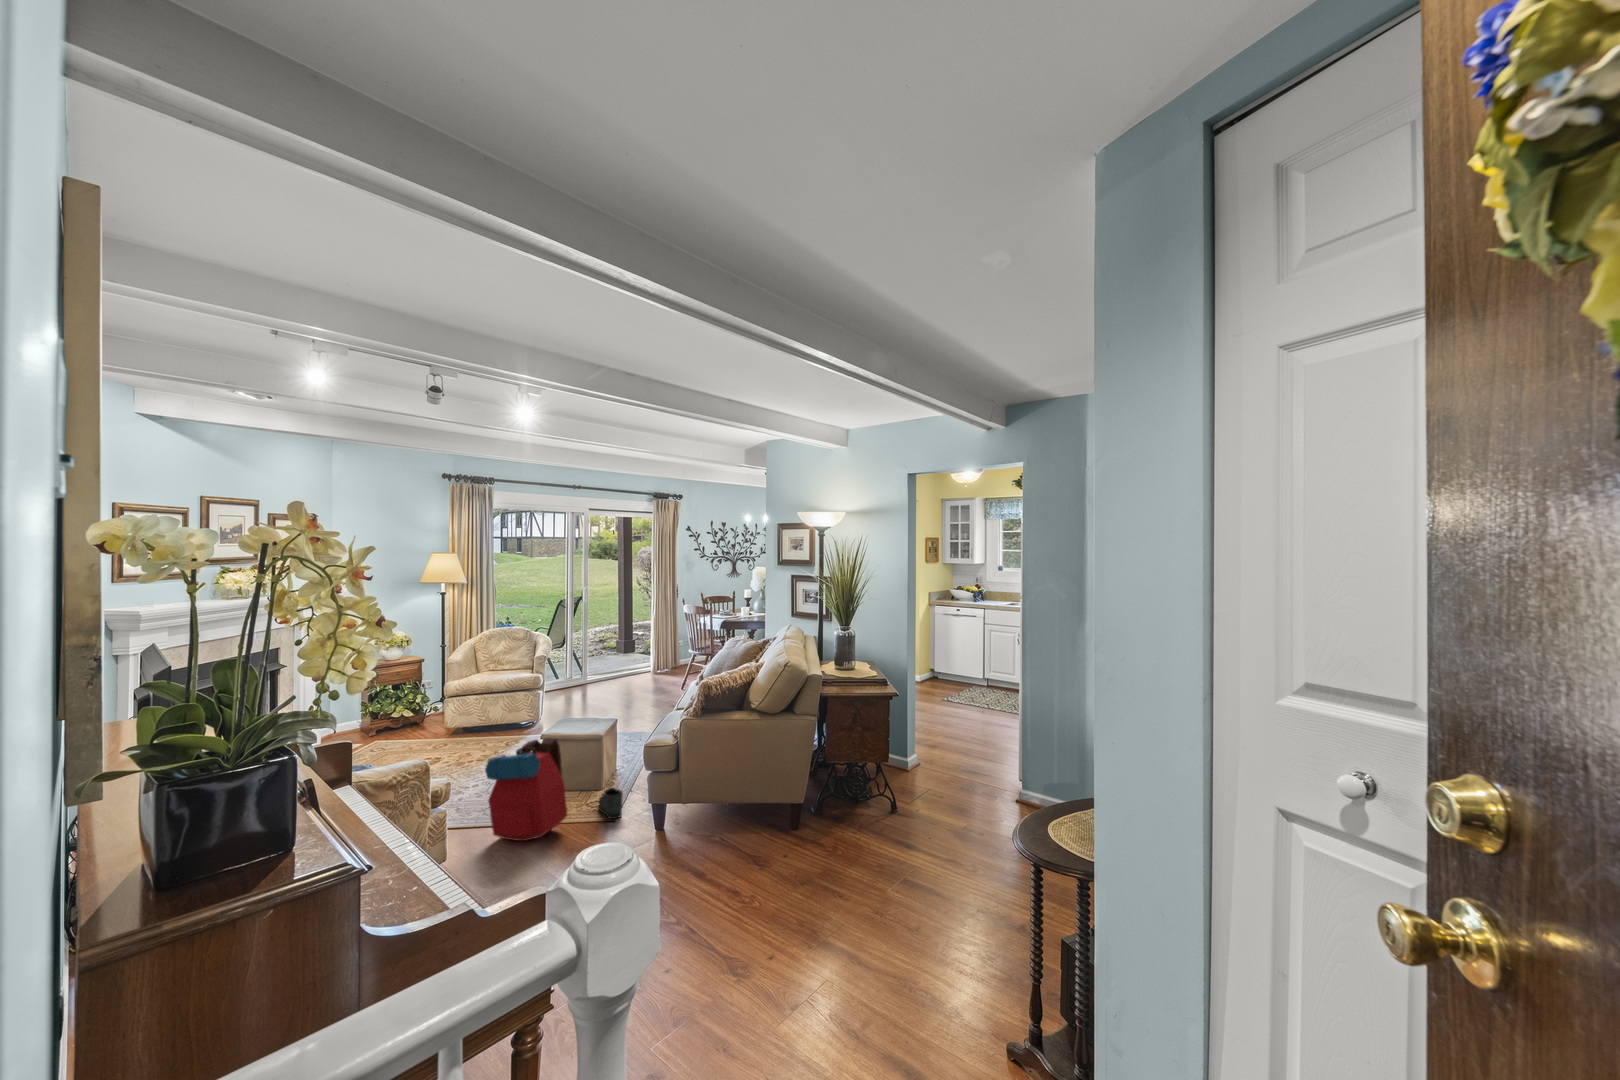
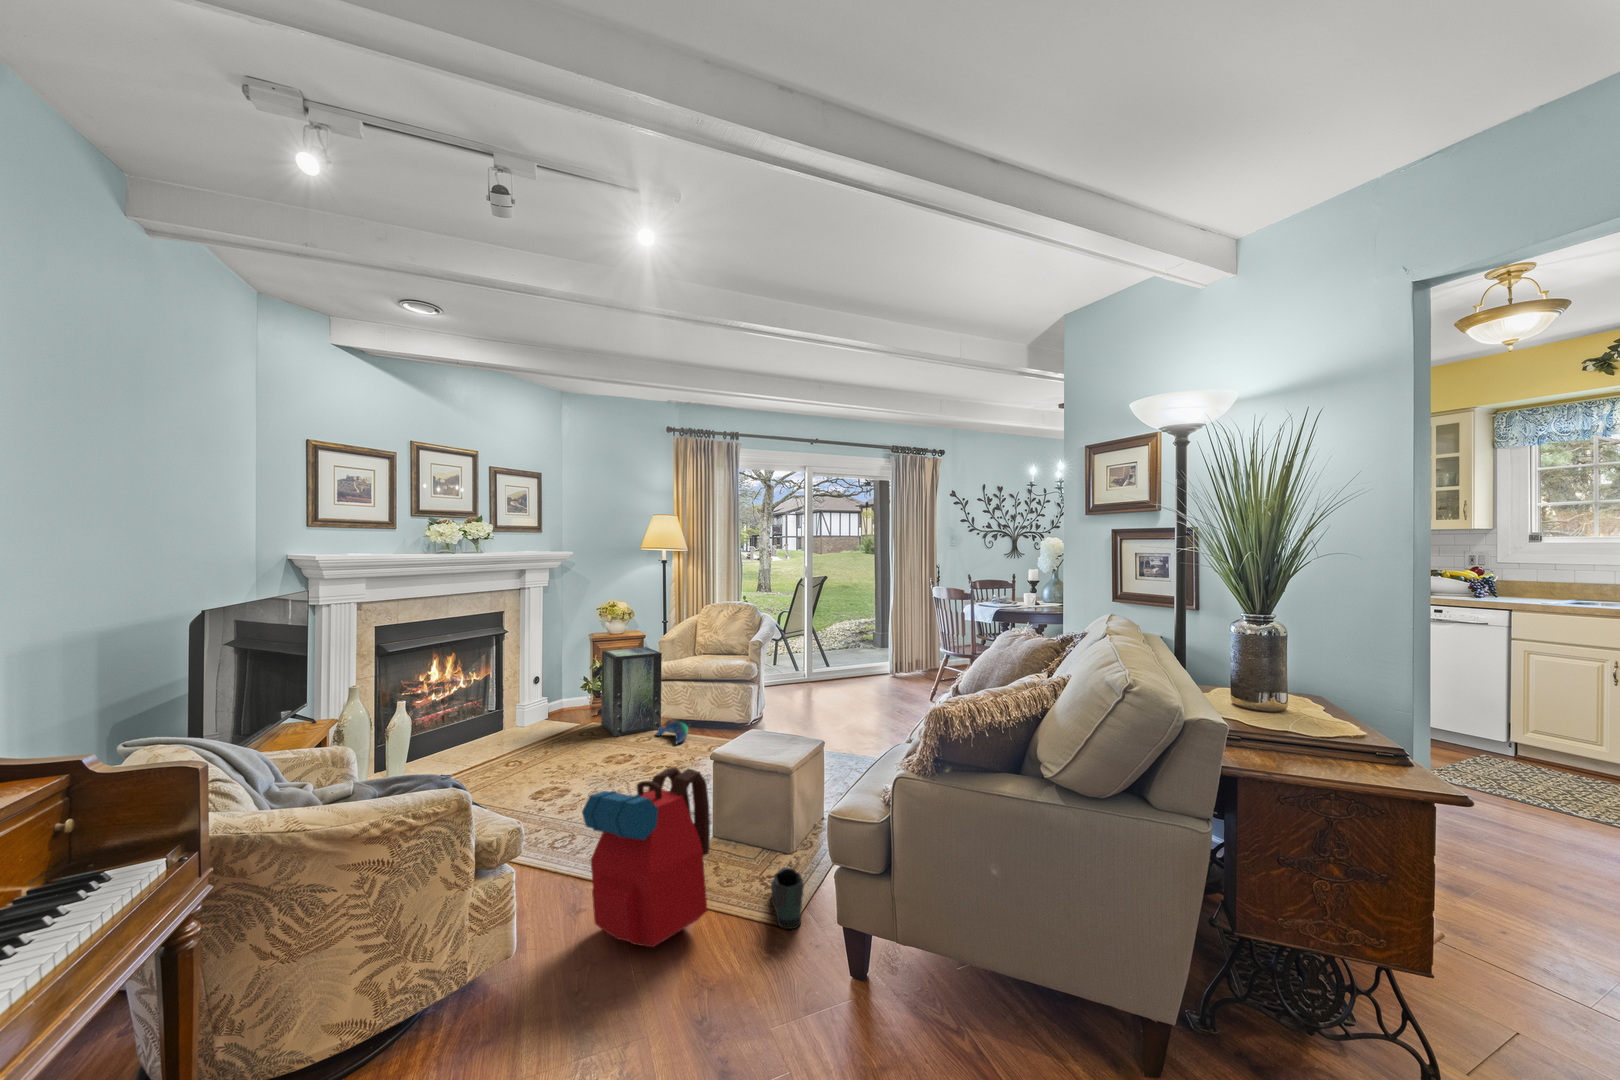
storage box: none [389,669,451,747] -> present [601,647,662,736]
plush toy: none [450,728,483,745] -> present [657,722,690,744]

